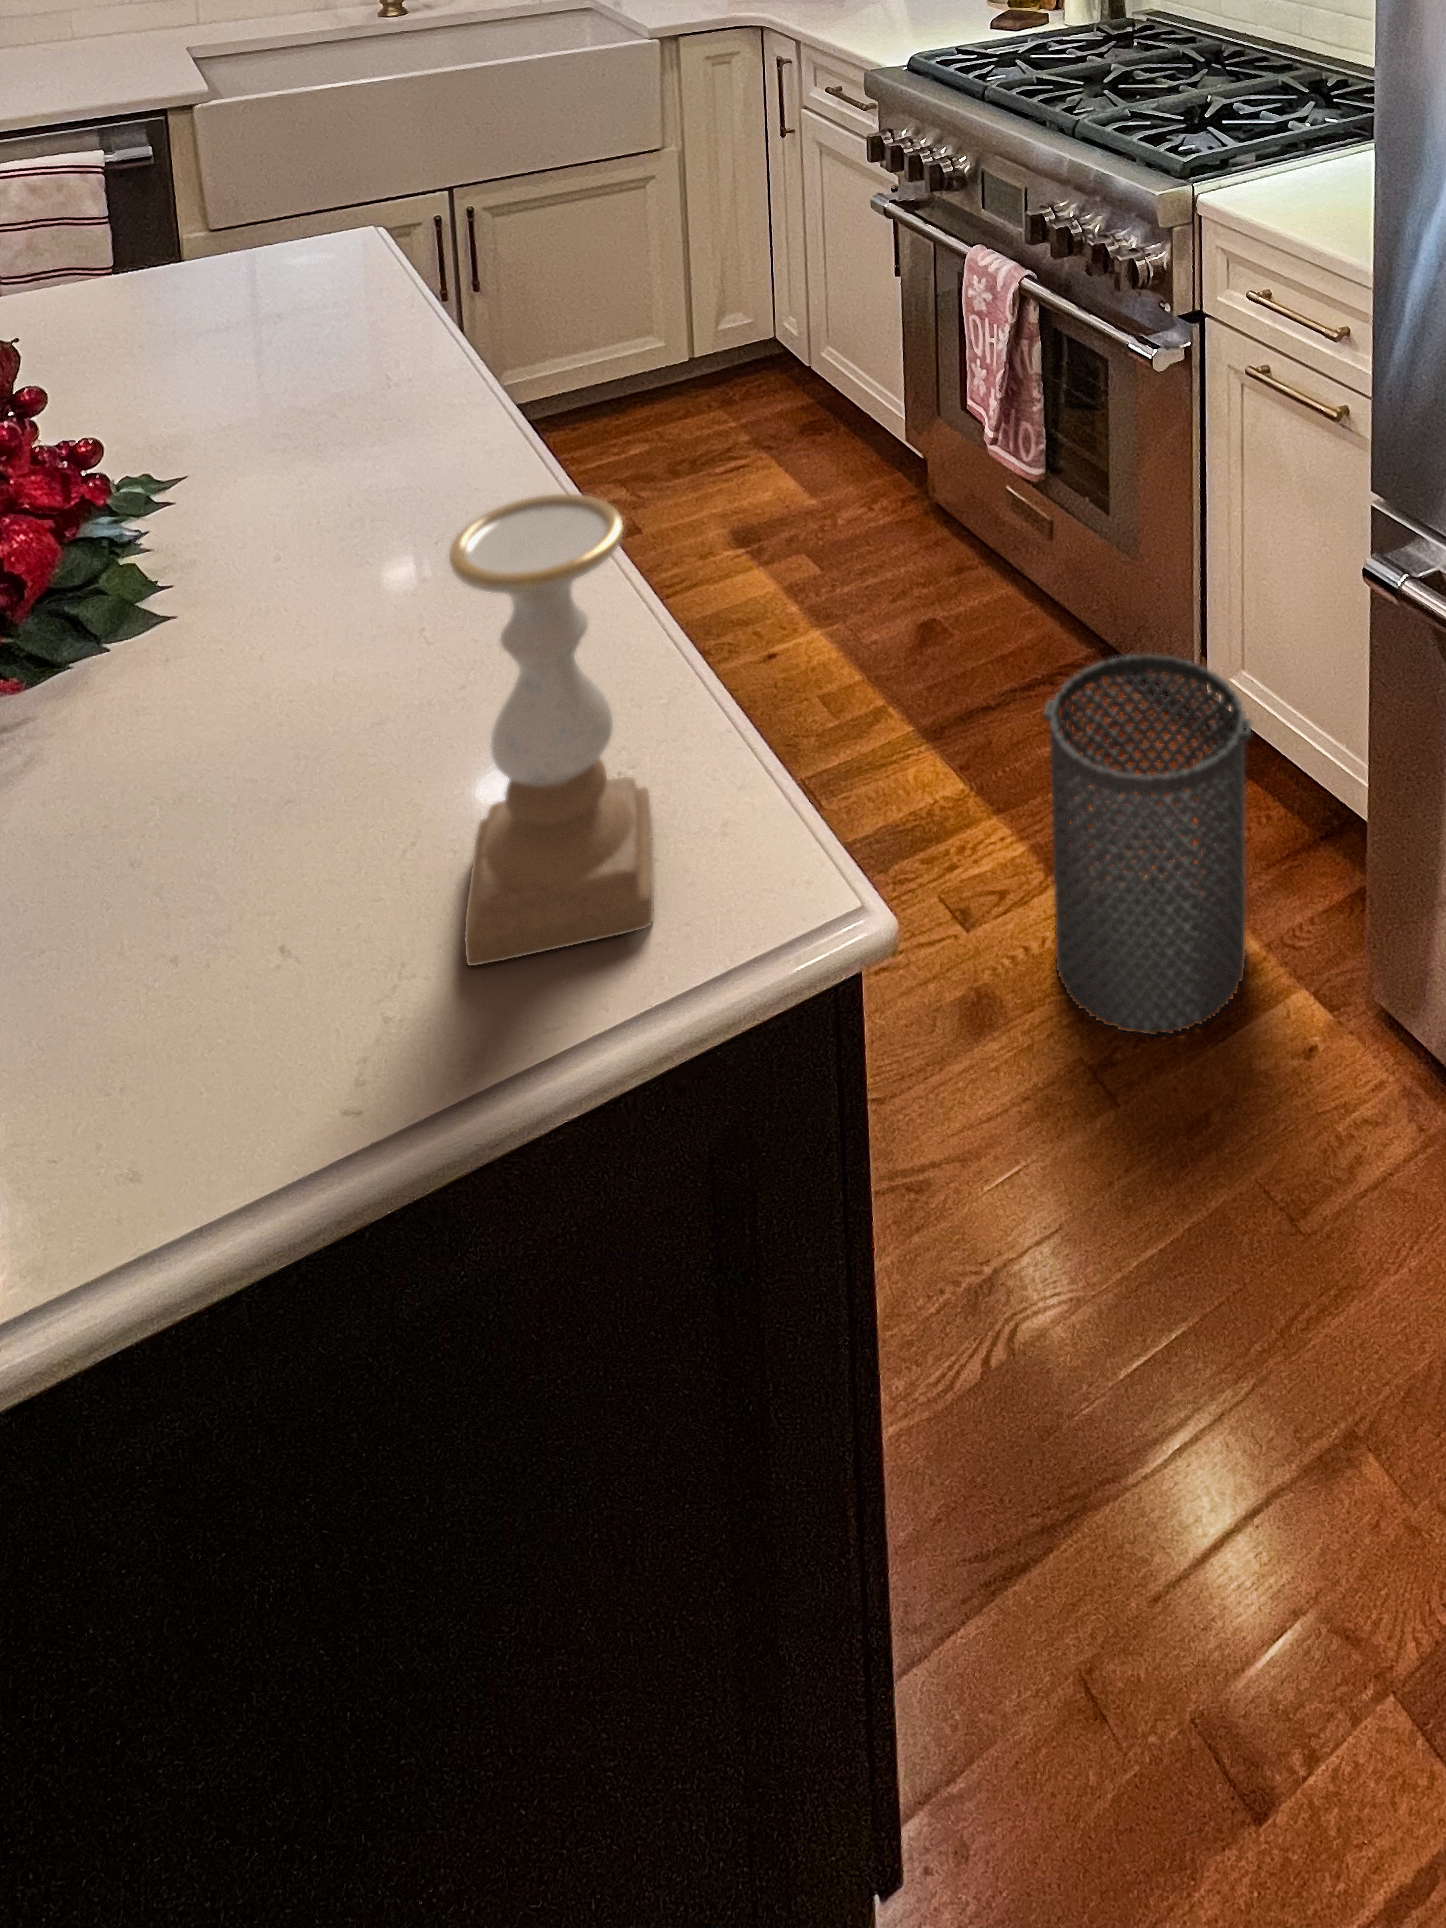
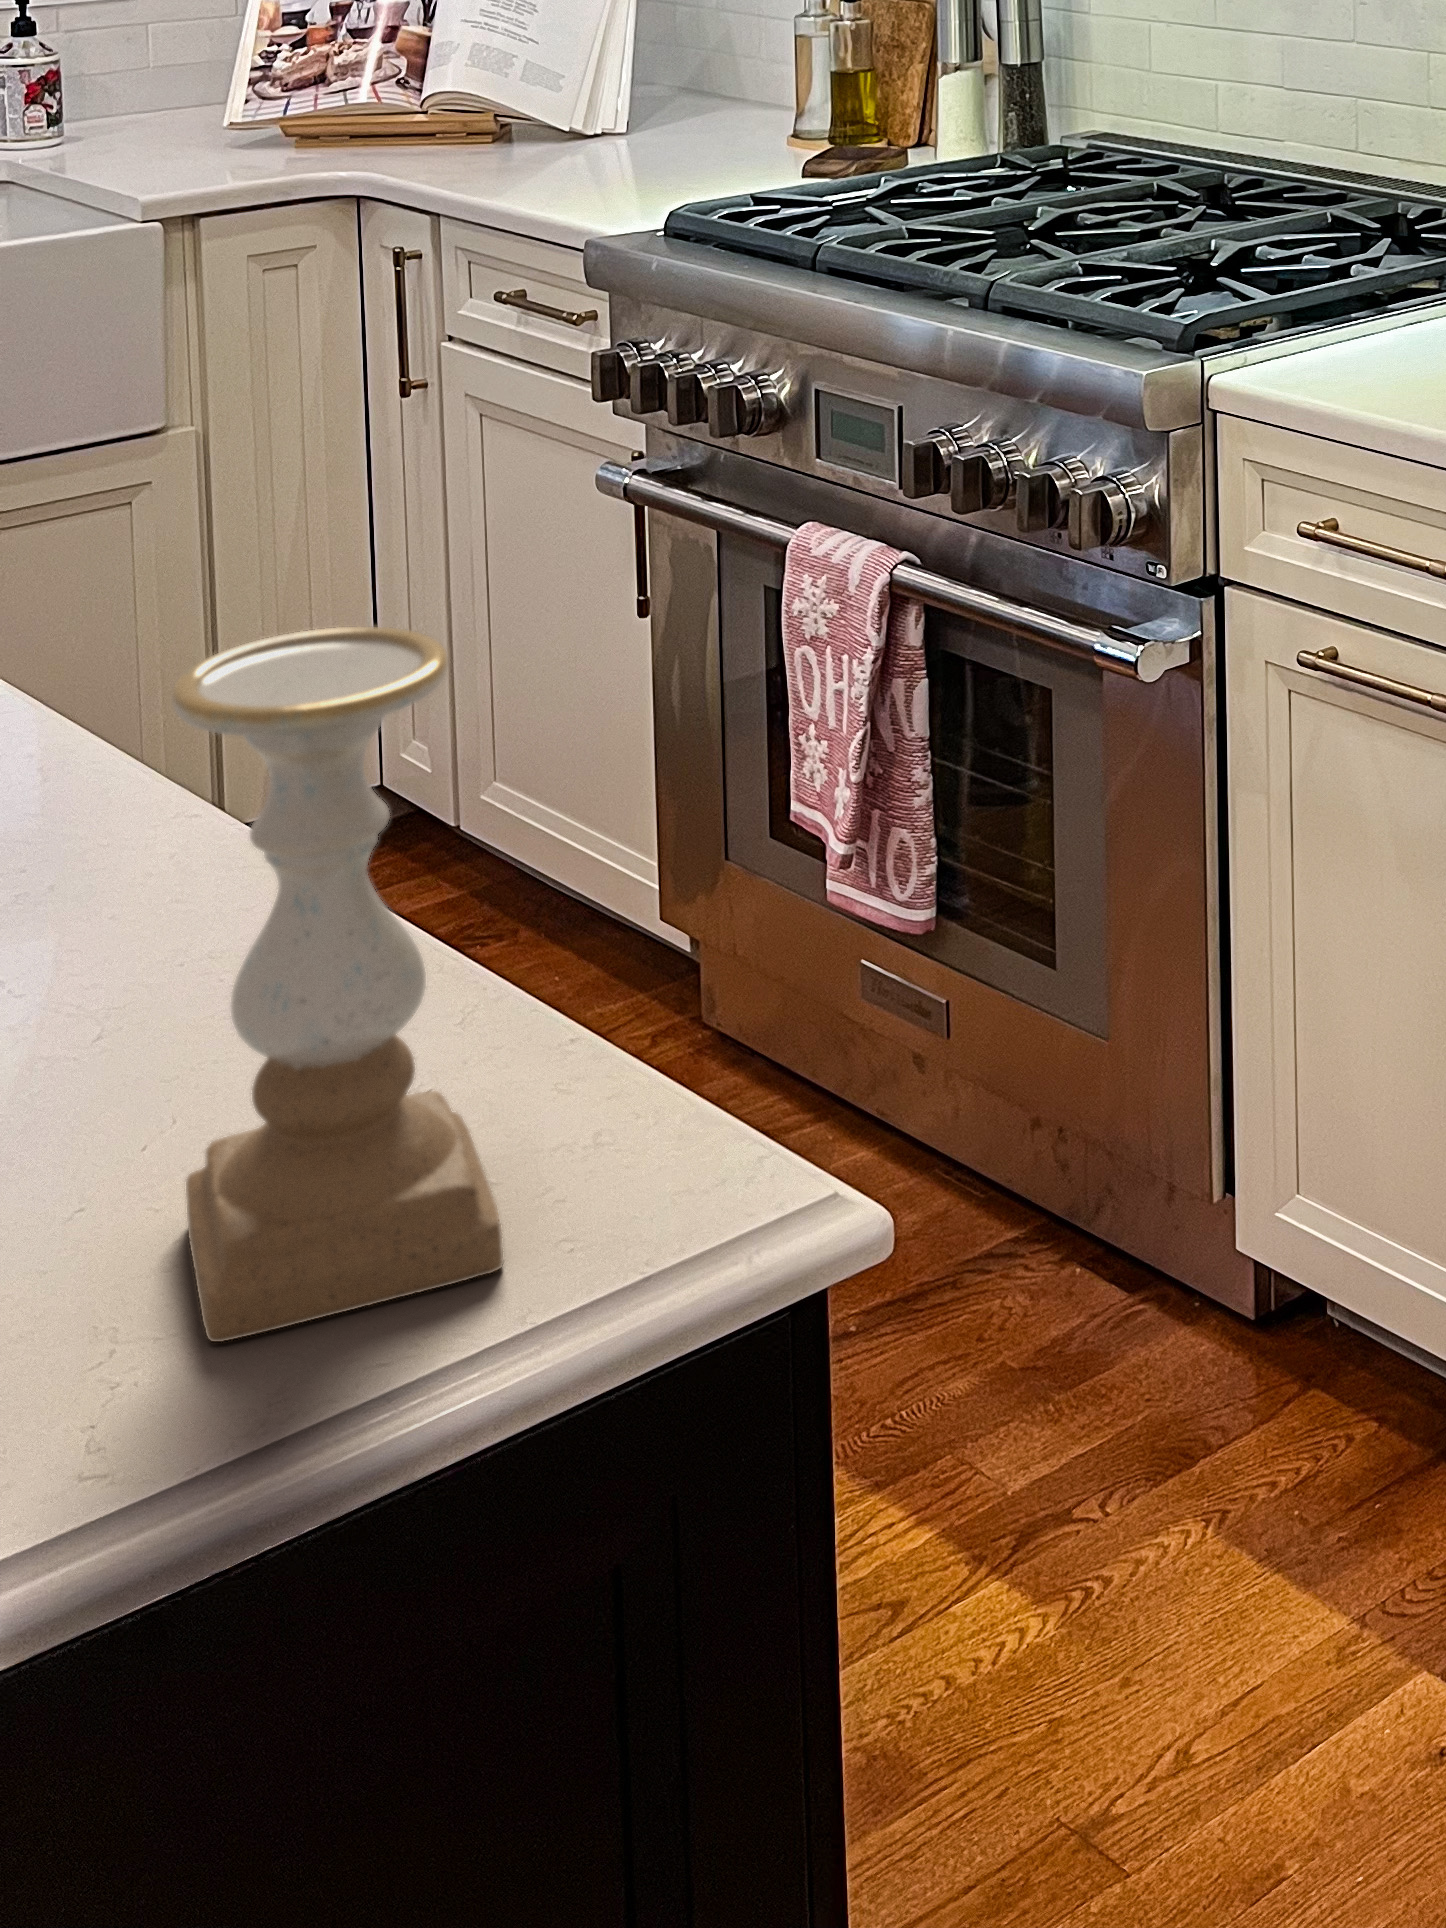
trash can: present [1043,654,1252,1035] -> none [975,1145,1328,1770]

